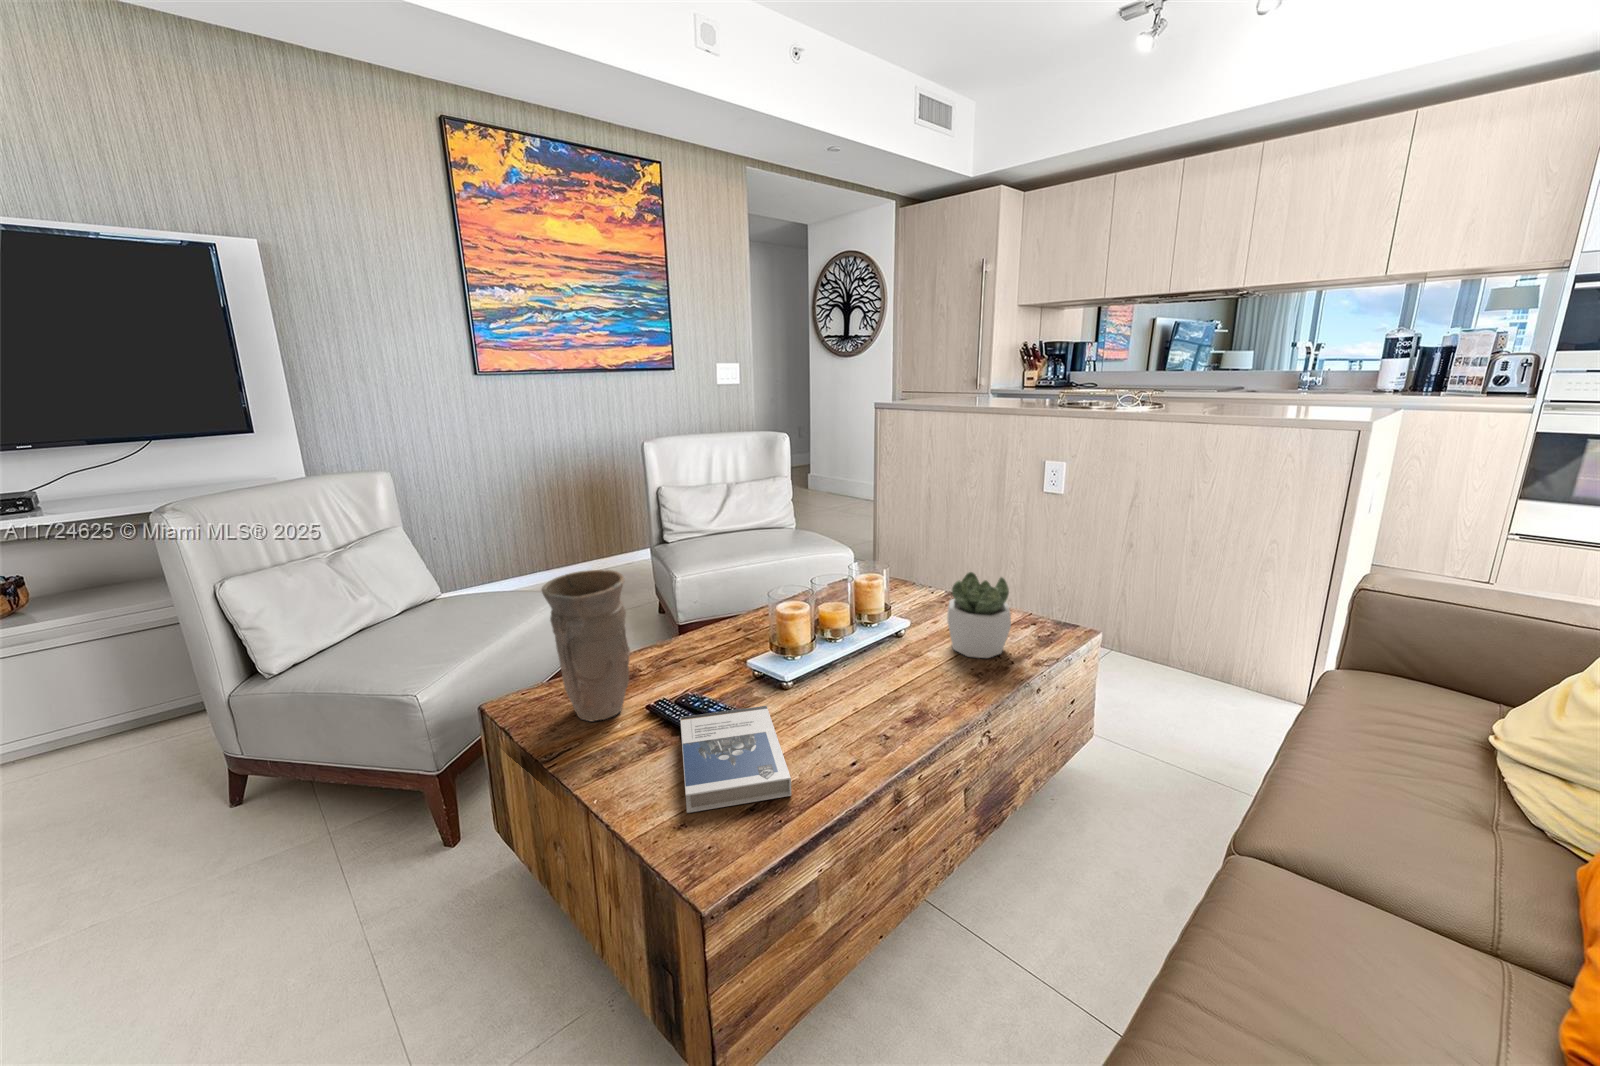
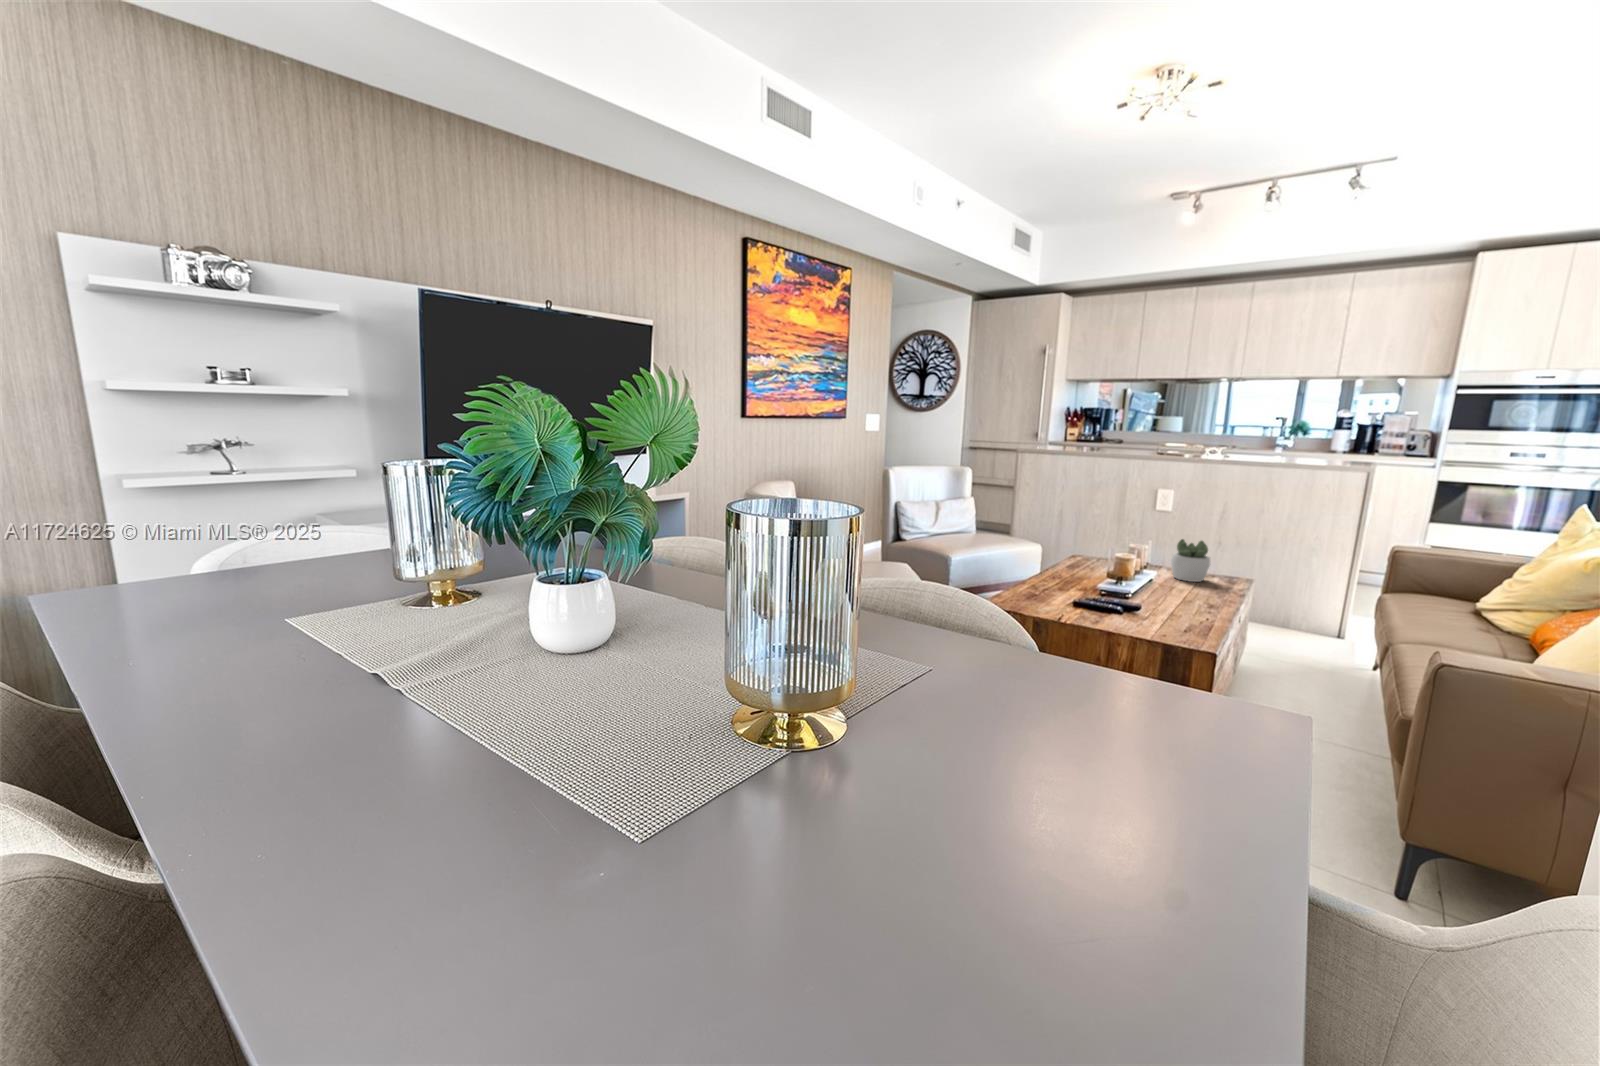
vase: present [542,570,630,721] -> none [1040,528,1082,602]
hardback book: present [680,706,791,813] -> none [1110,592,1195,621]

